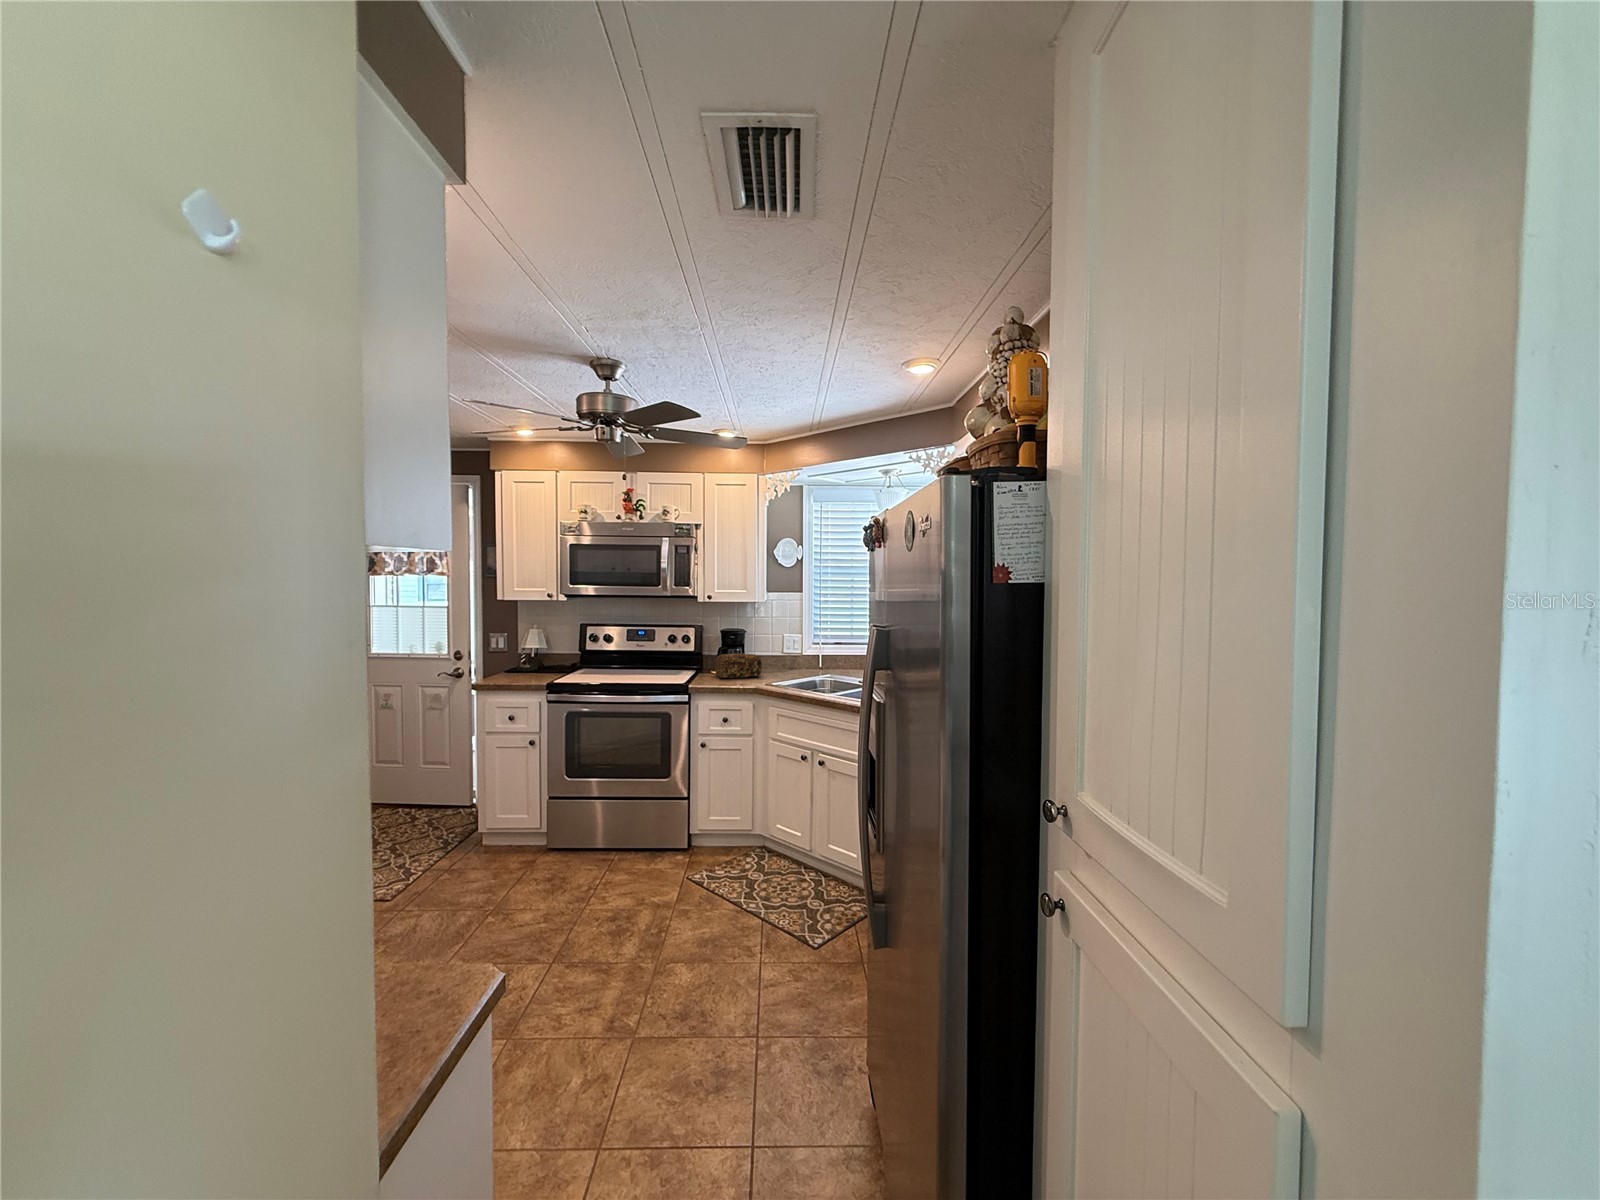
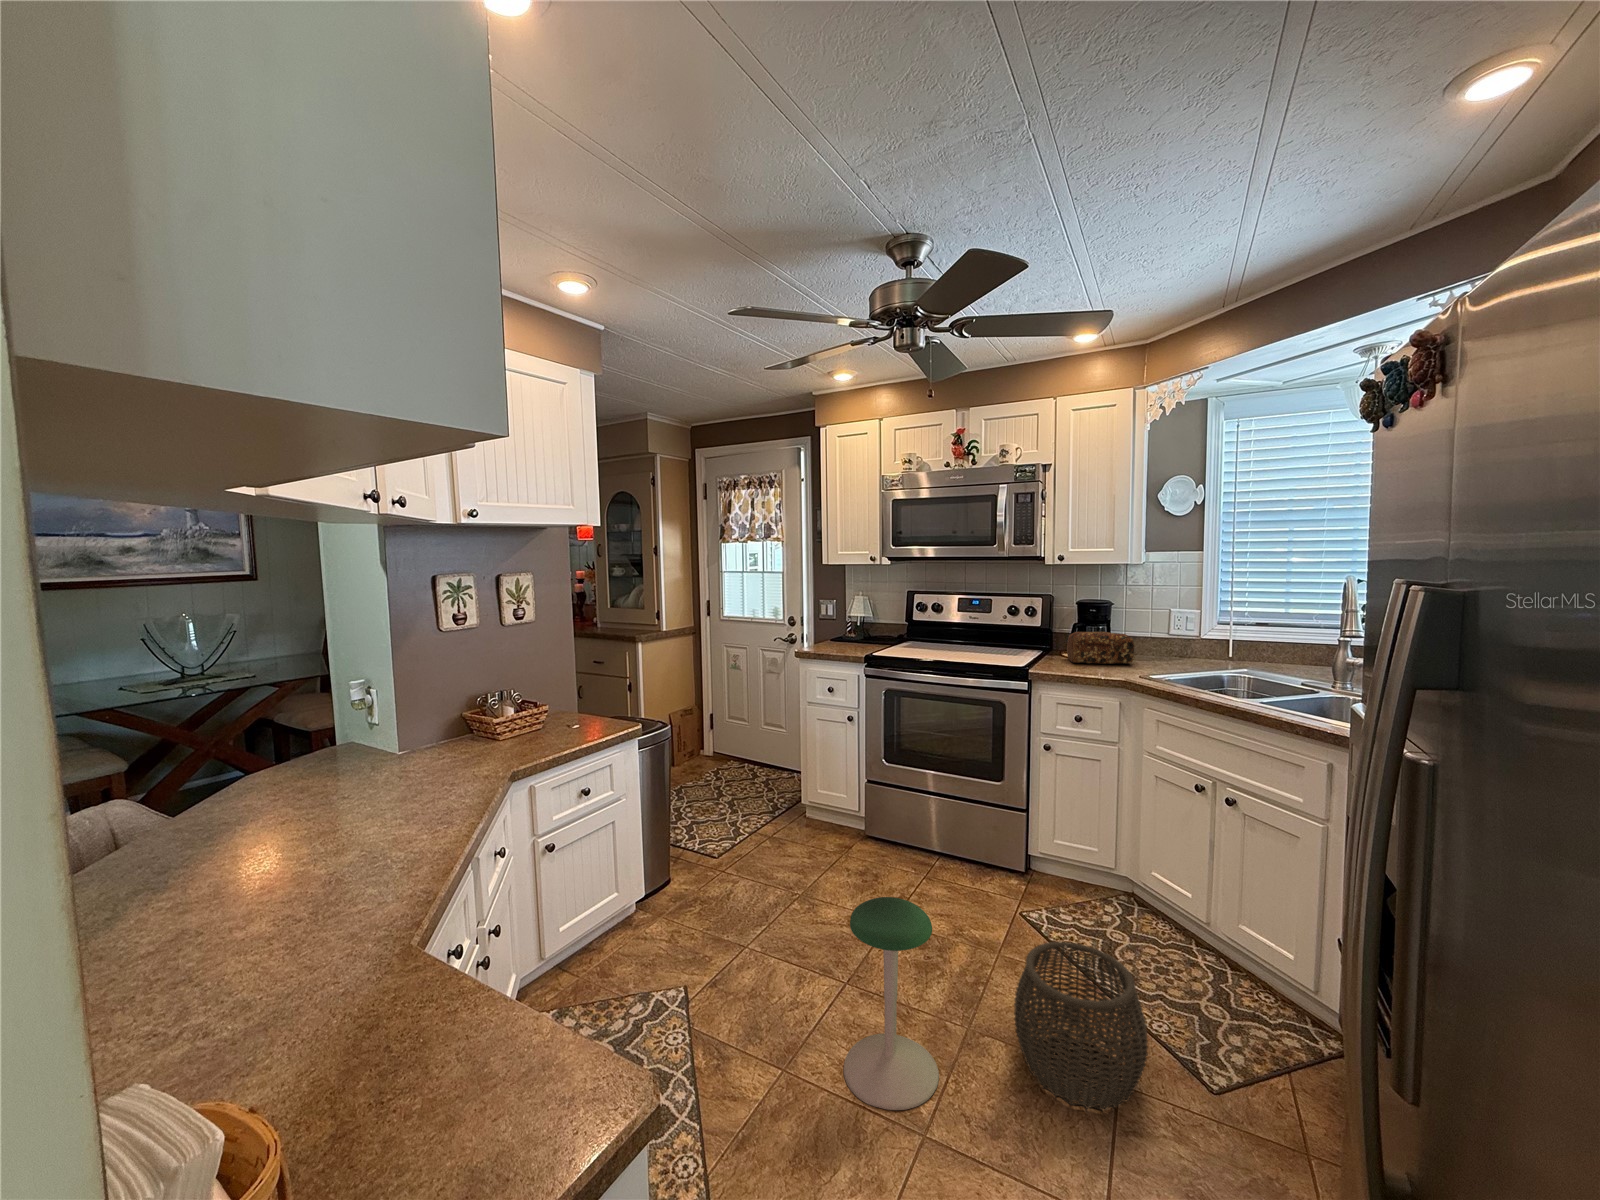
stool: none [561,871,639,1037] -> present [844,897,939,1110]
woven basket: none [691,875,778,984] -> present [1014,942,1148,1110]

